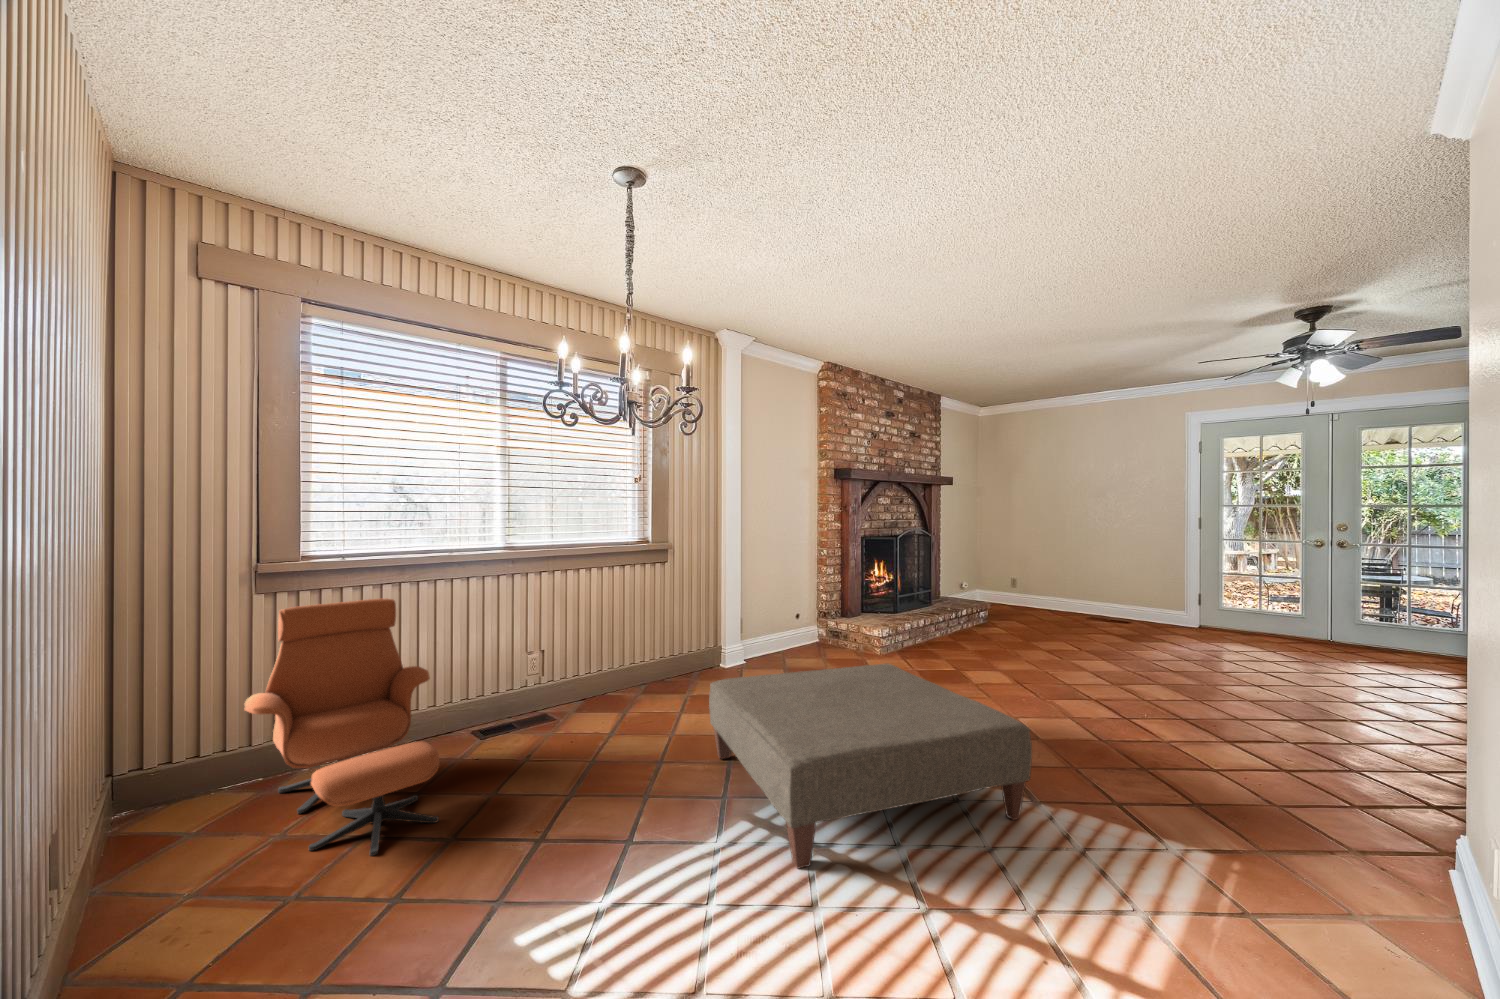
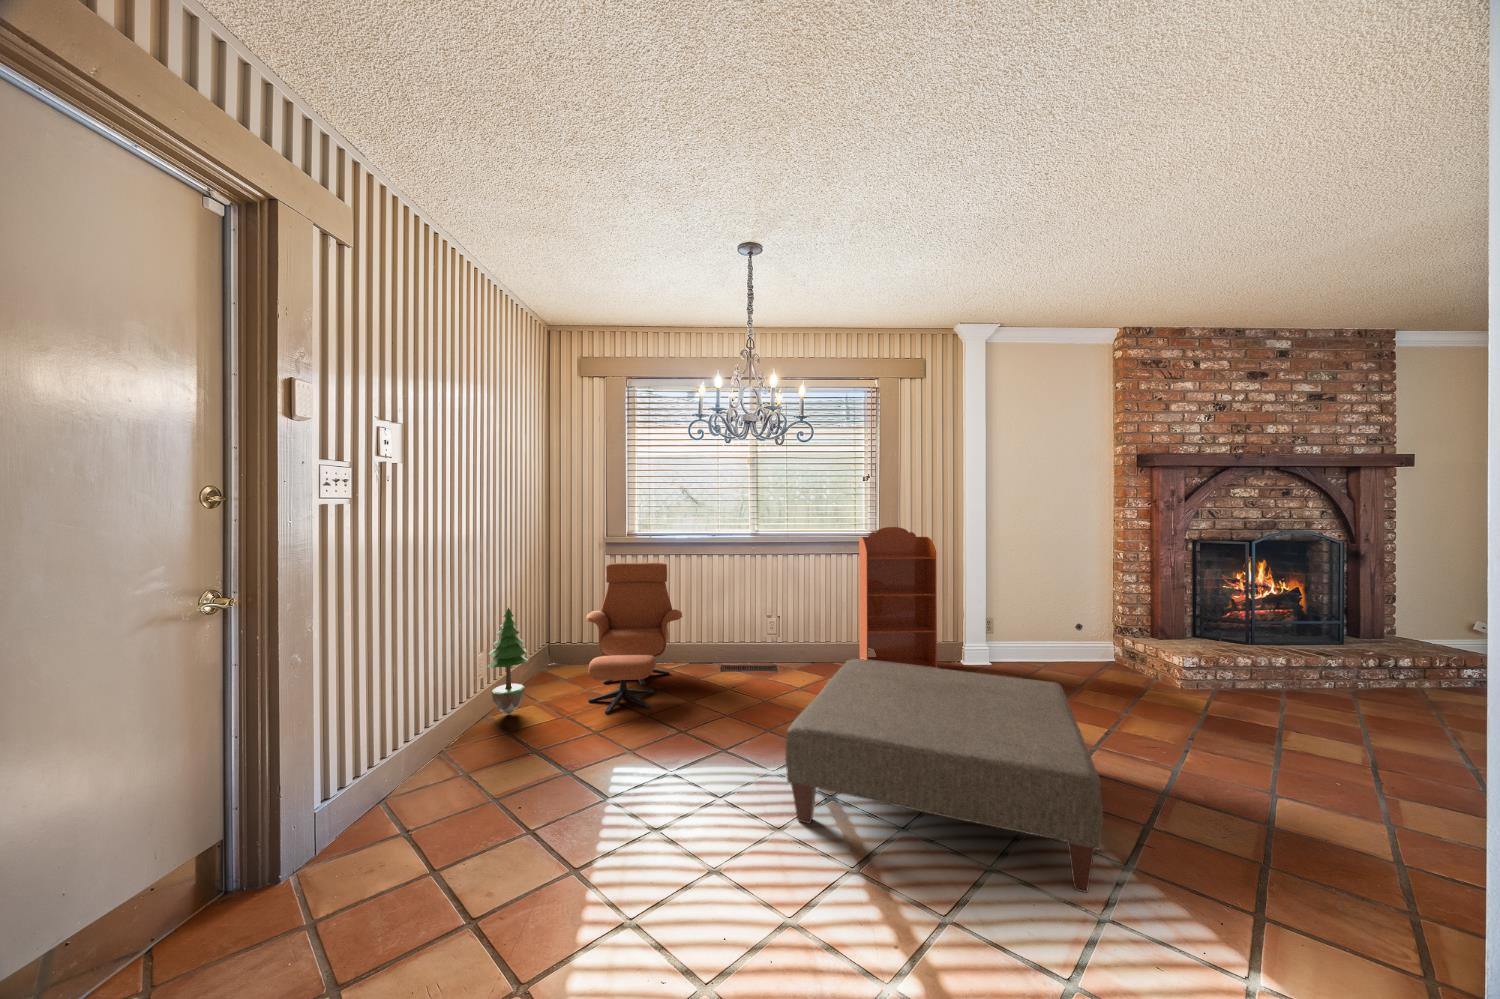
bookcase: none [633,534,717,699] -> present [859,527,938,668]
potted tree: none [85,716,197,940] -> present [487,608,528,714]

